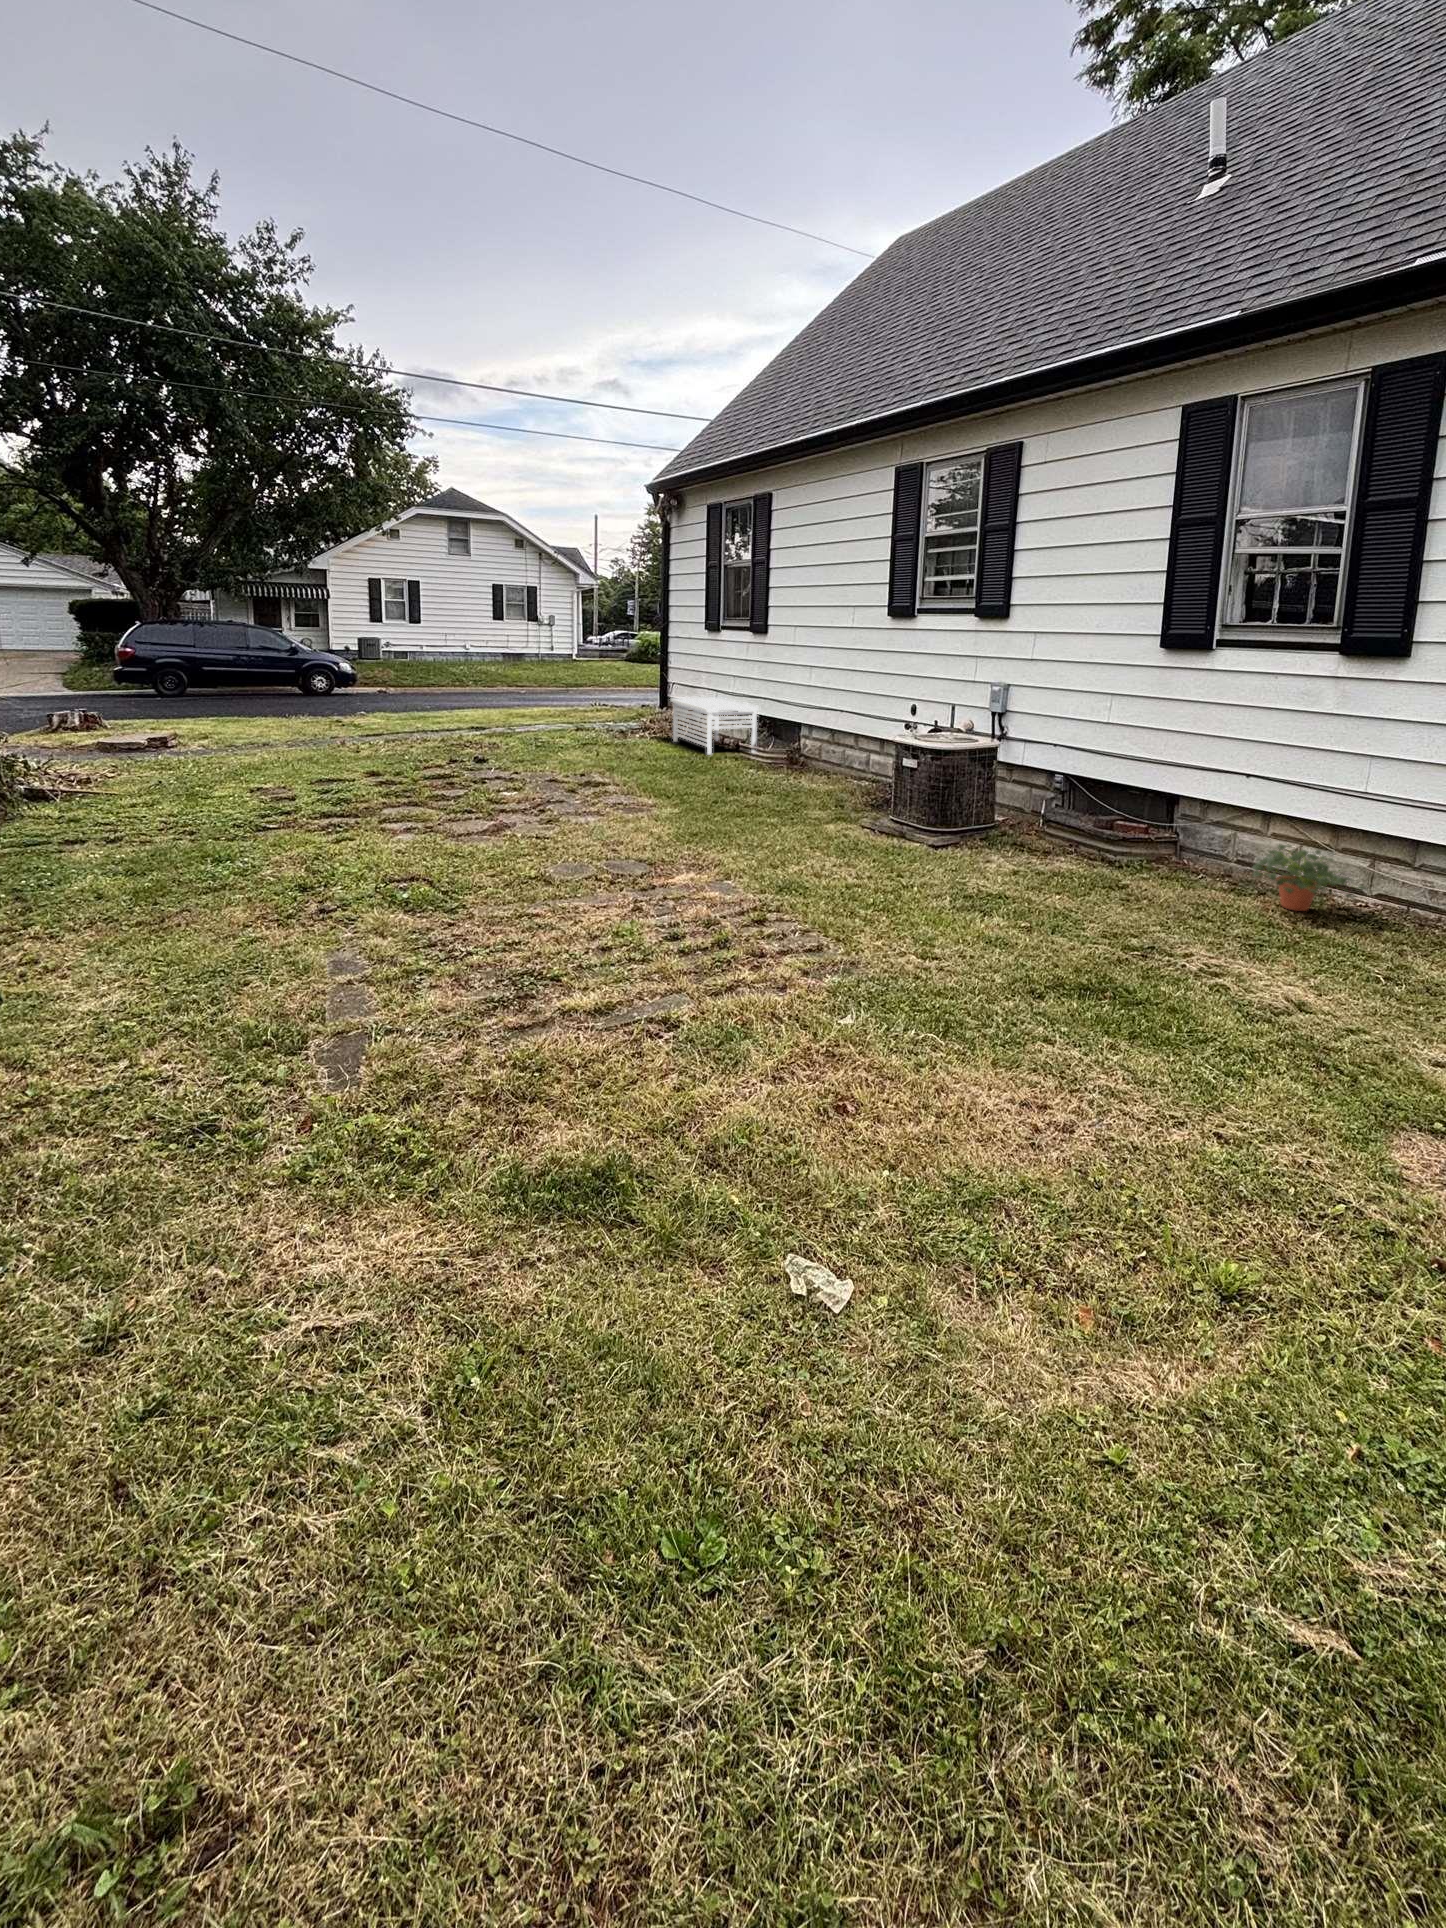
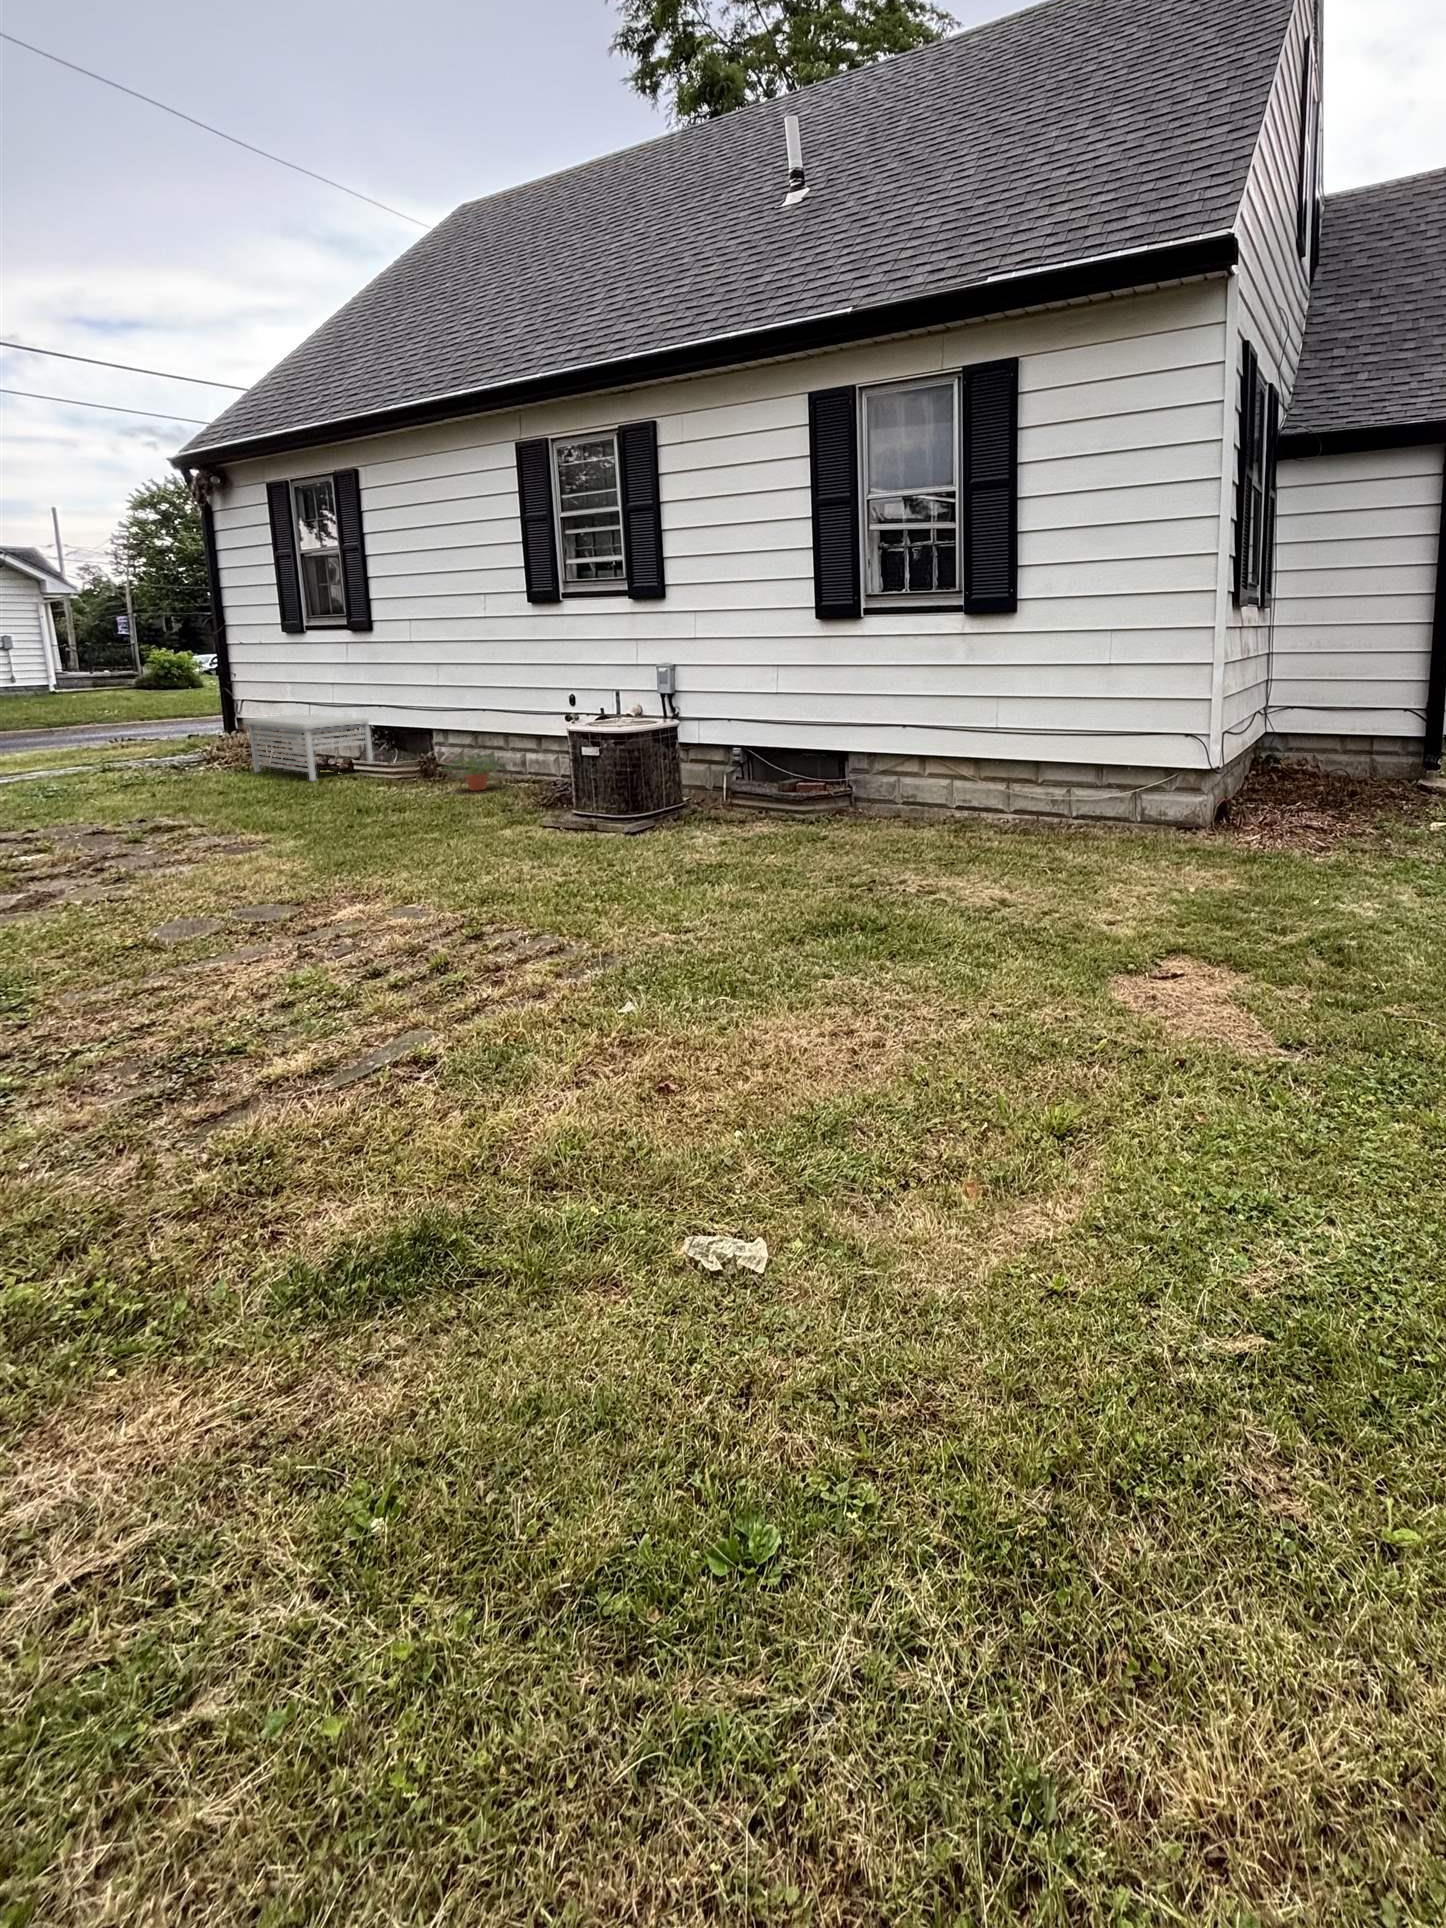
potted plant: present [1253,844,1366,911] -> present [443,752,509,791]

